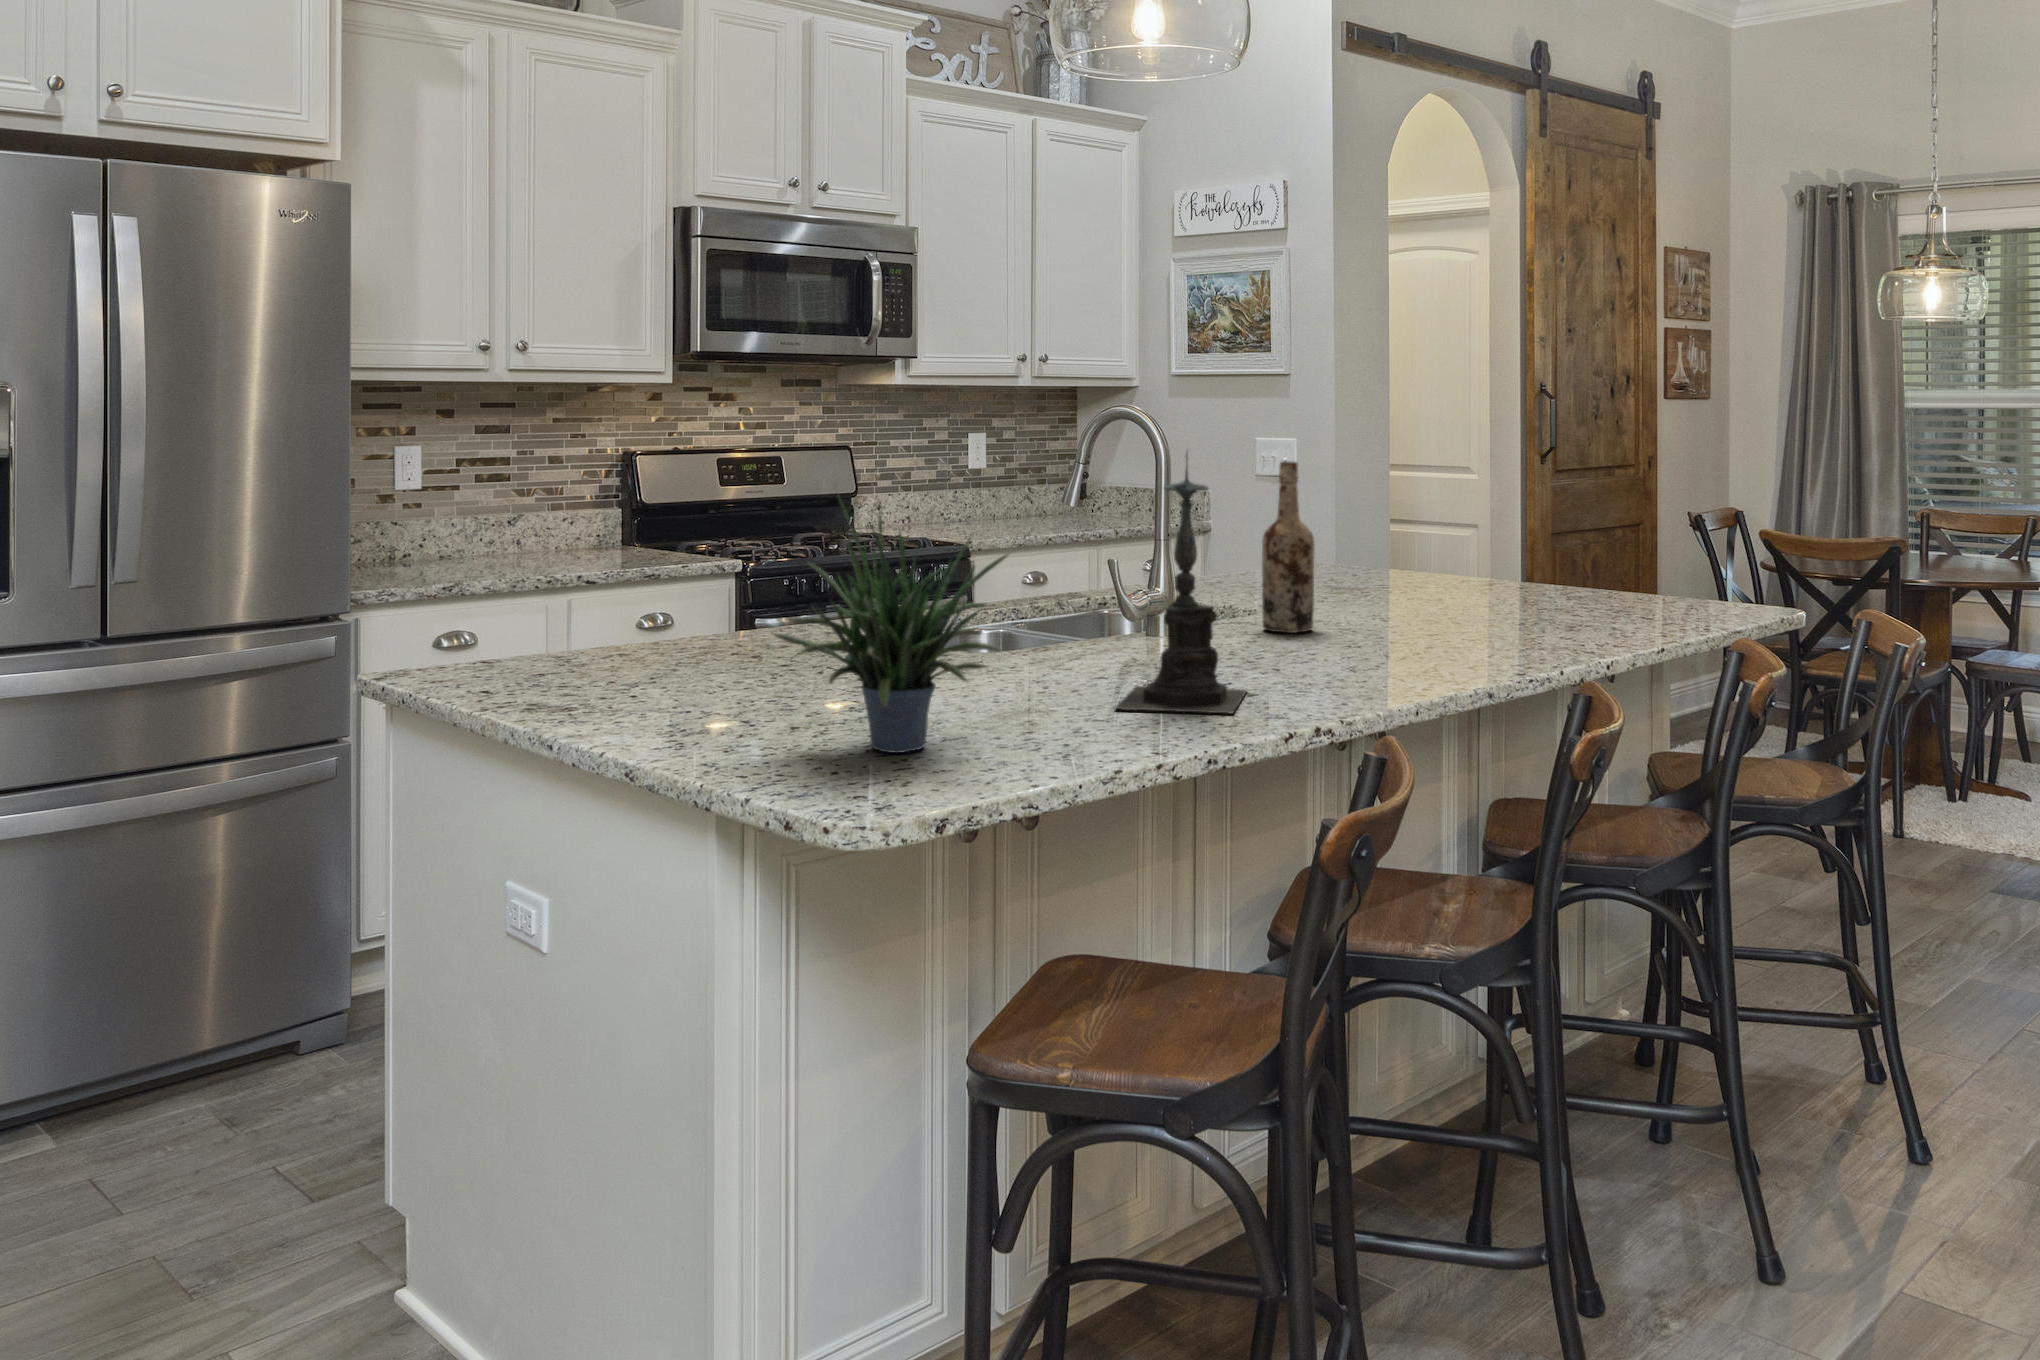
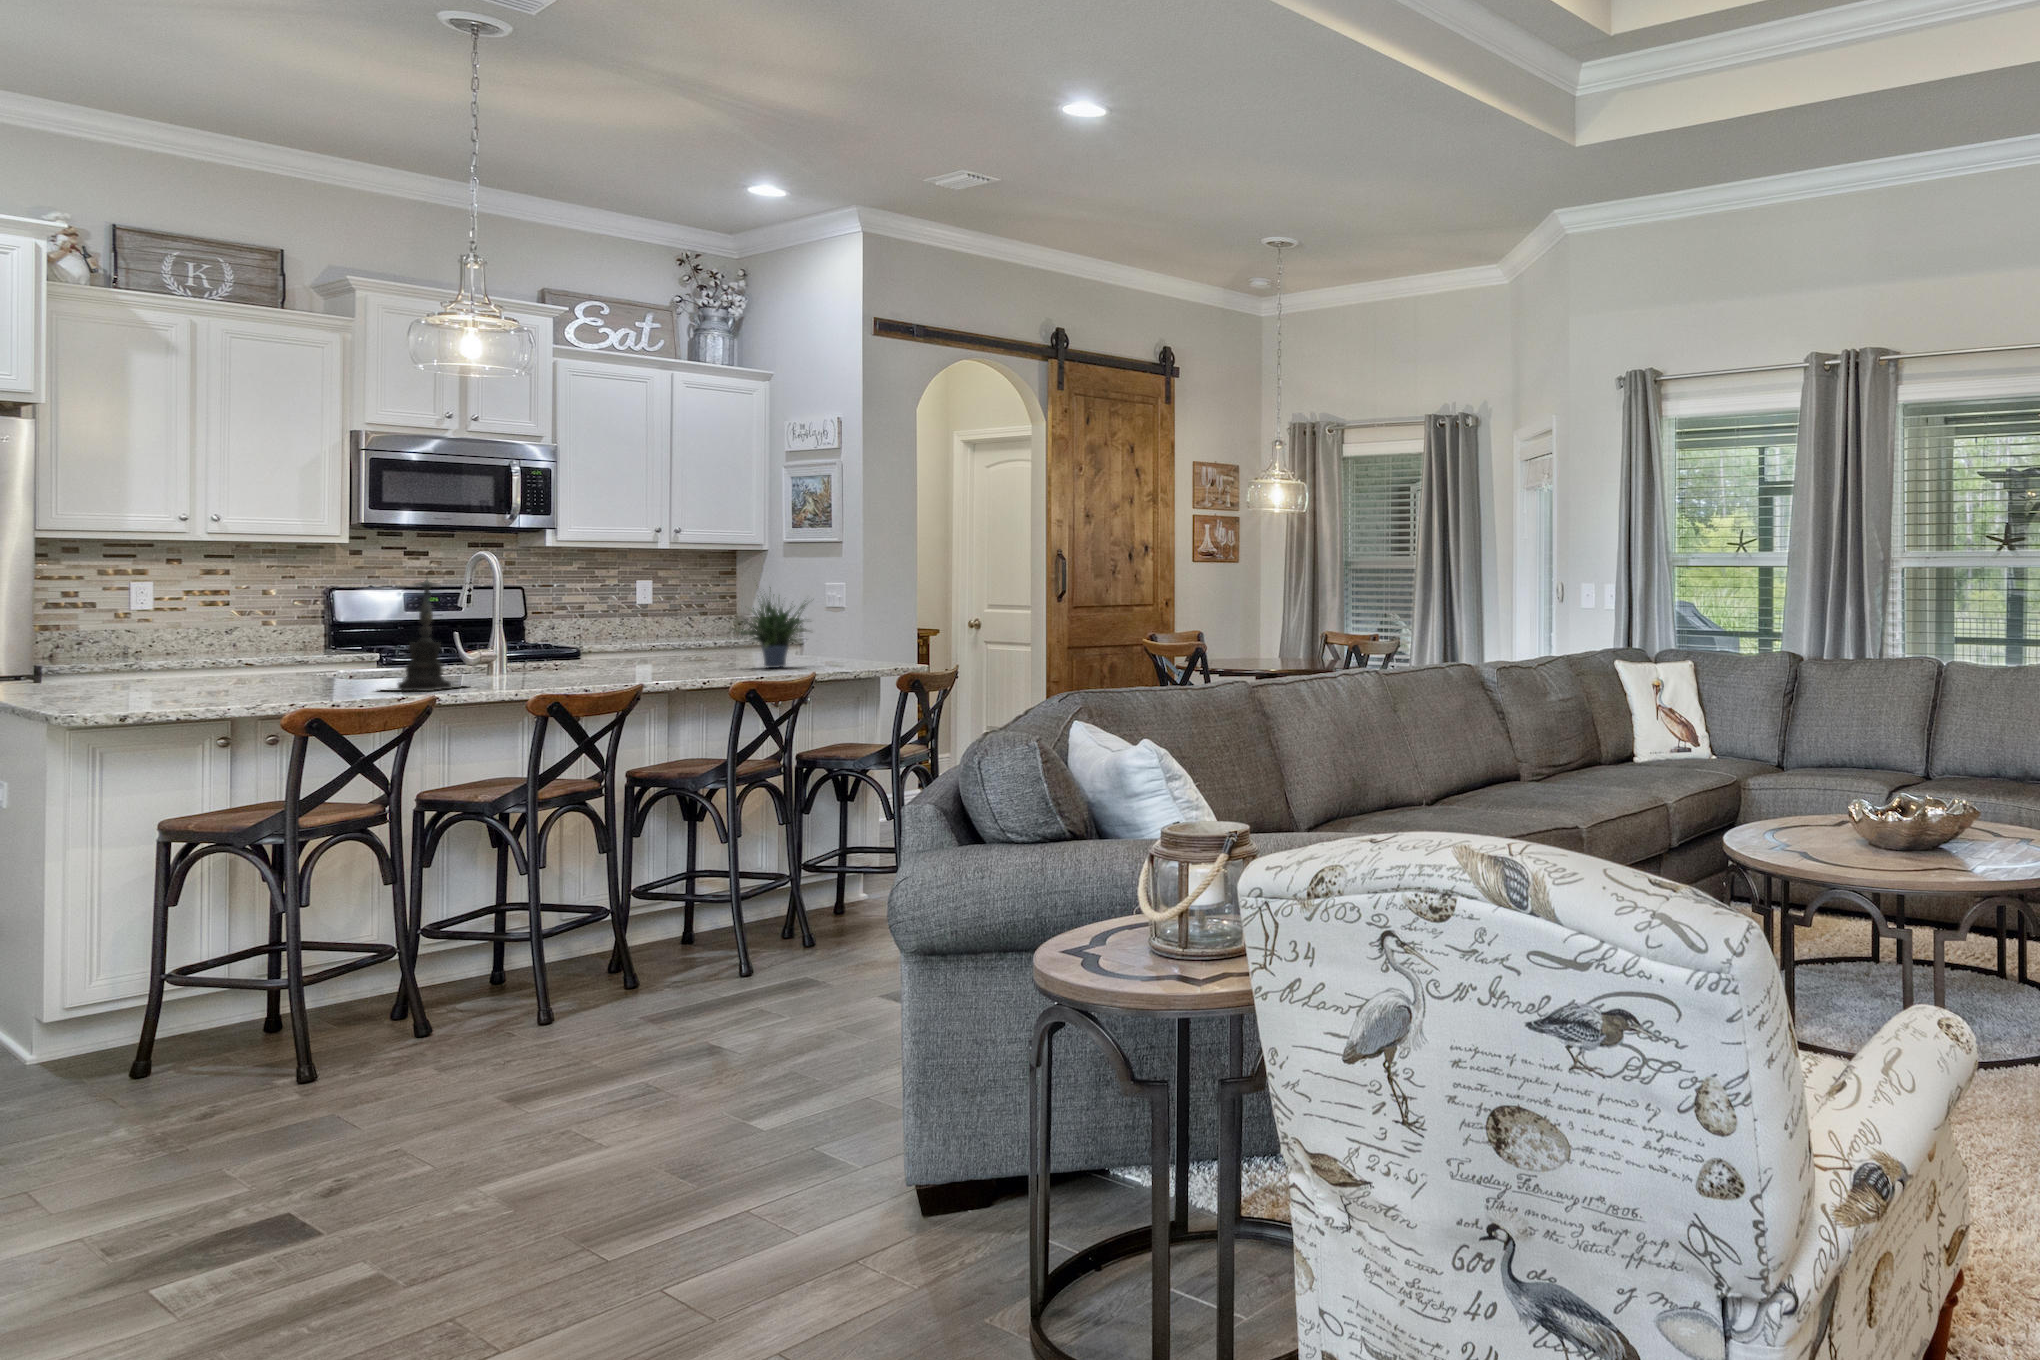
wine bottle: present [1262,462,1315,633] -> none [589,581,622,673]
potted plant: present [771,498,1008,753] -> present [739,587,807,668]

